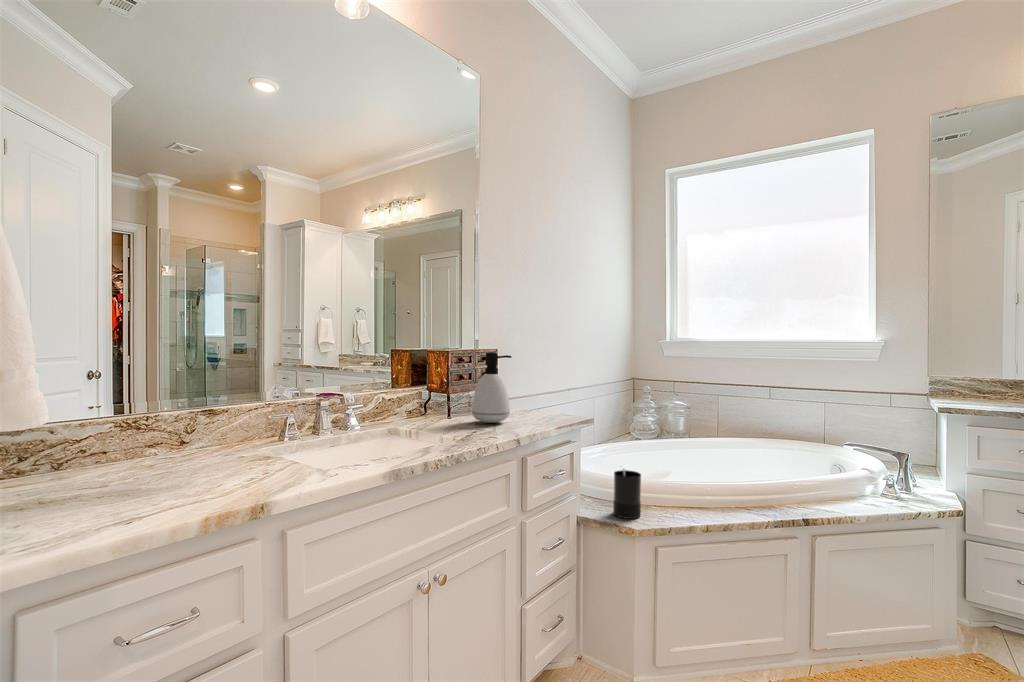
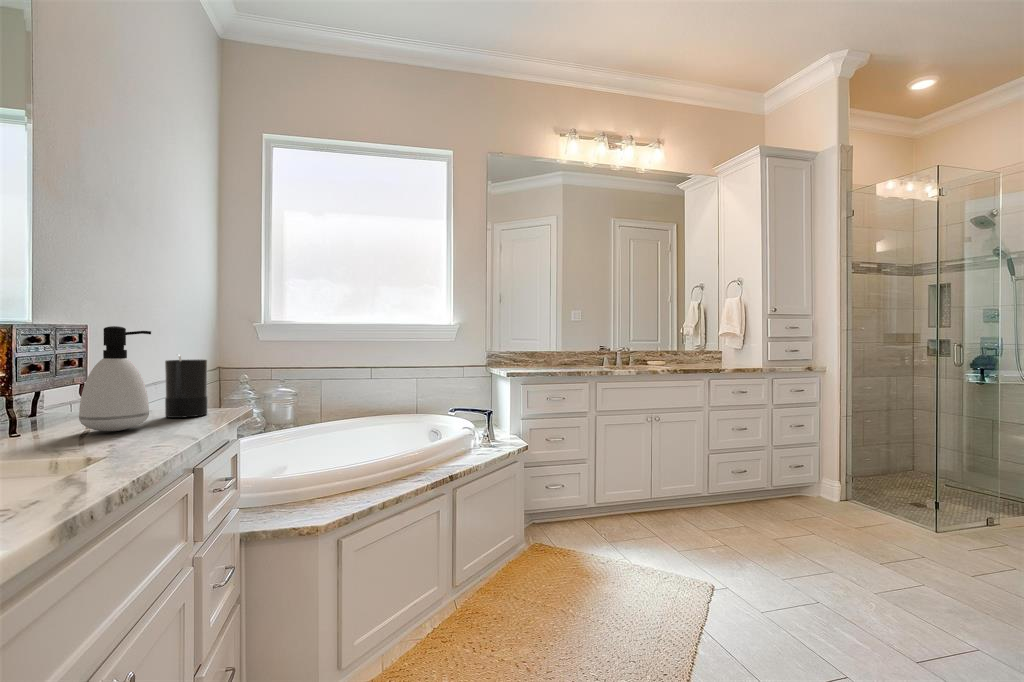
candle: present [613,467,641,519] -> present [165,355,207,418]

